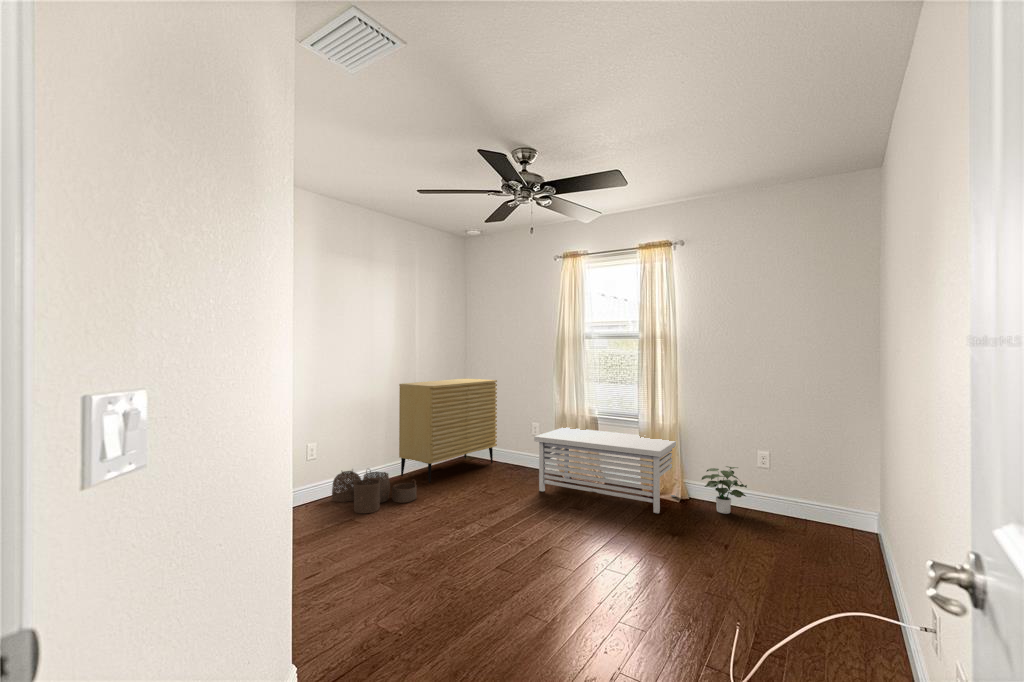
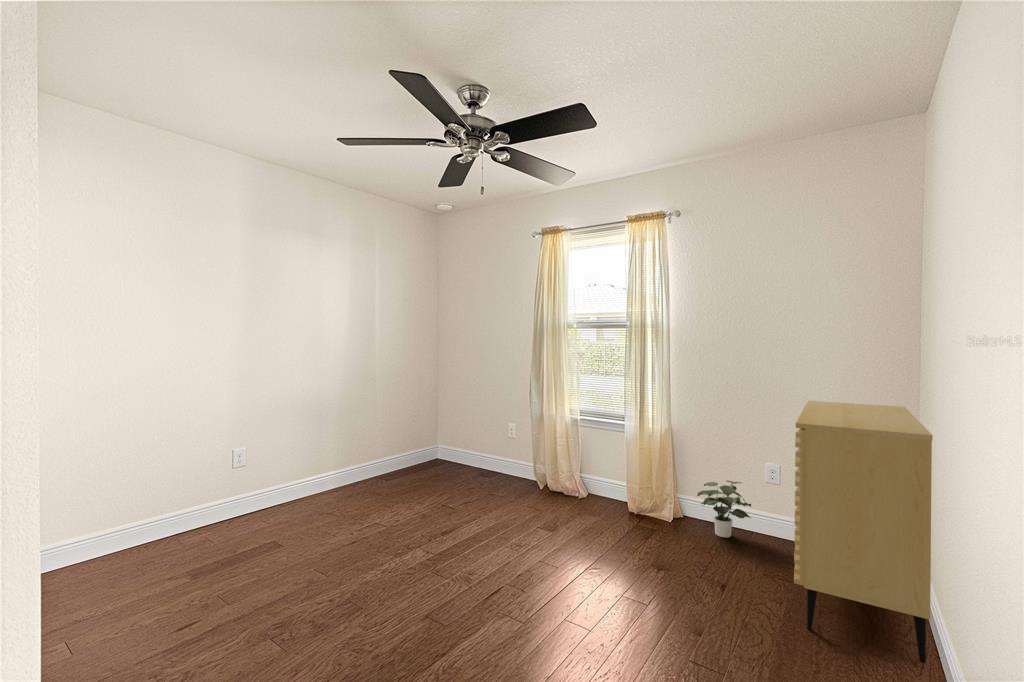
dresser: present [399,379,497,483] -> present [794,401,933,663]
storage bench: present [534,427,676,513] -> none [503,430,672,537]
woven basket: present [332,471,416,513] -> none [264,478,363,534]

